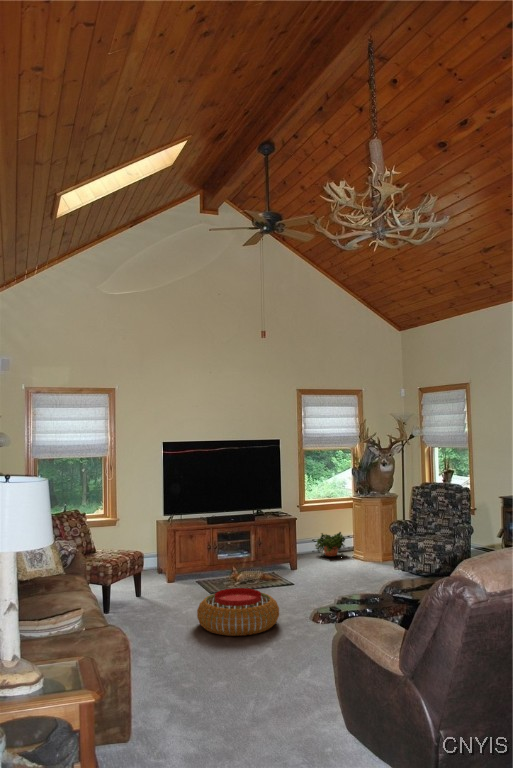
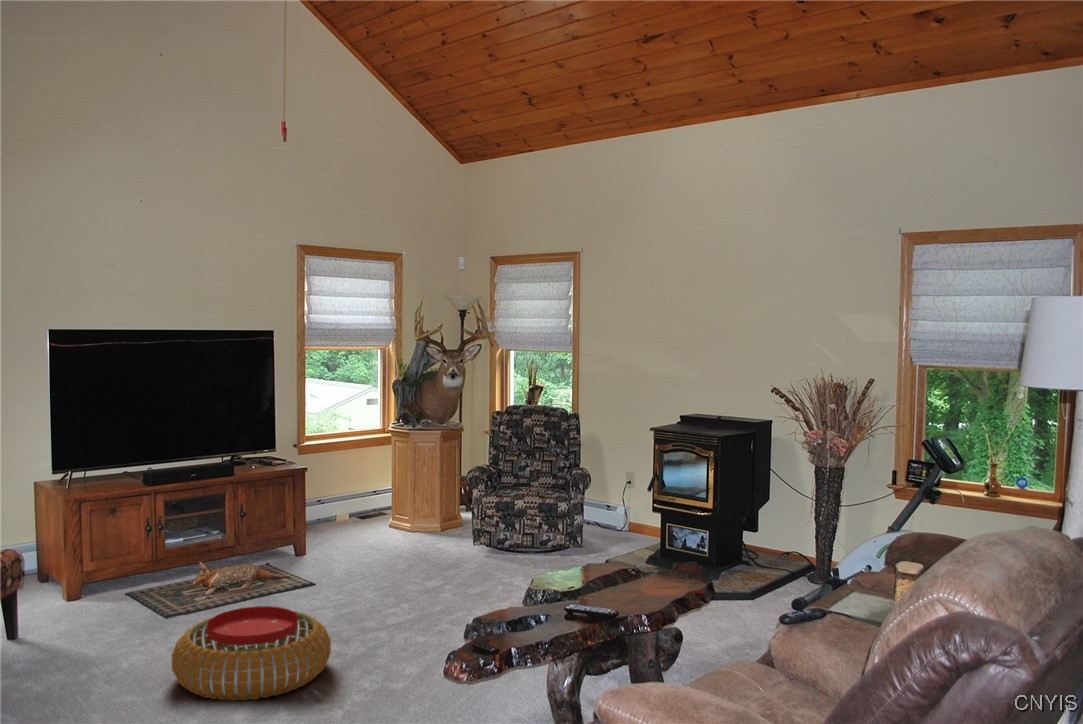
potted plant: present [315,532,345,556] -> none [323,484,377,527]

